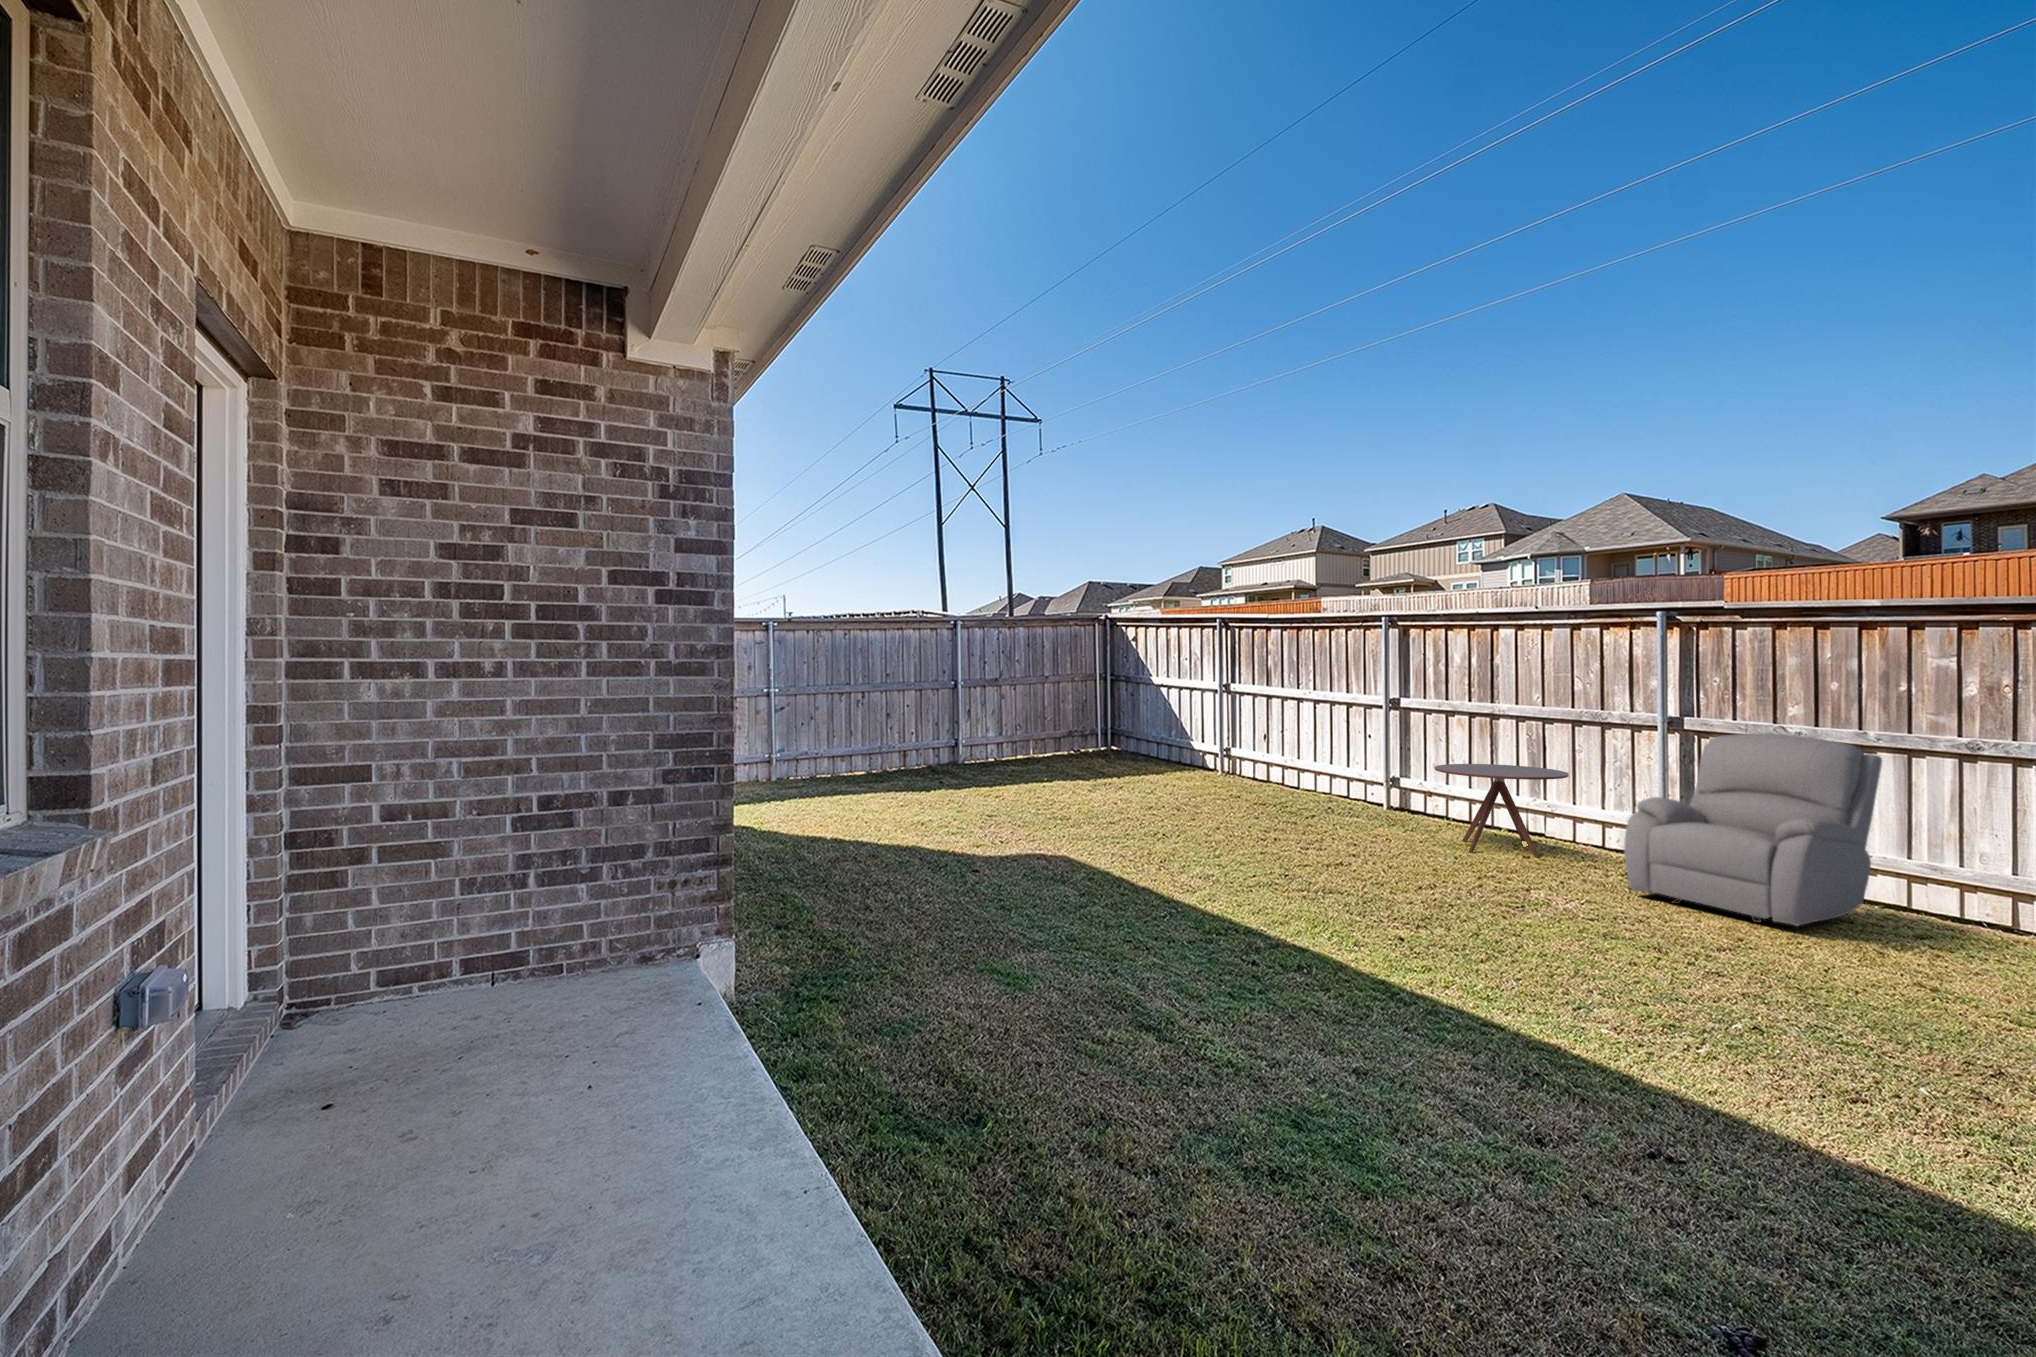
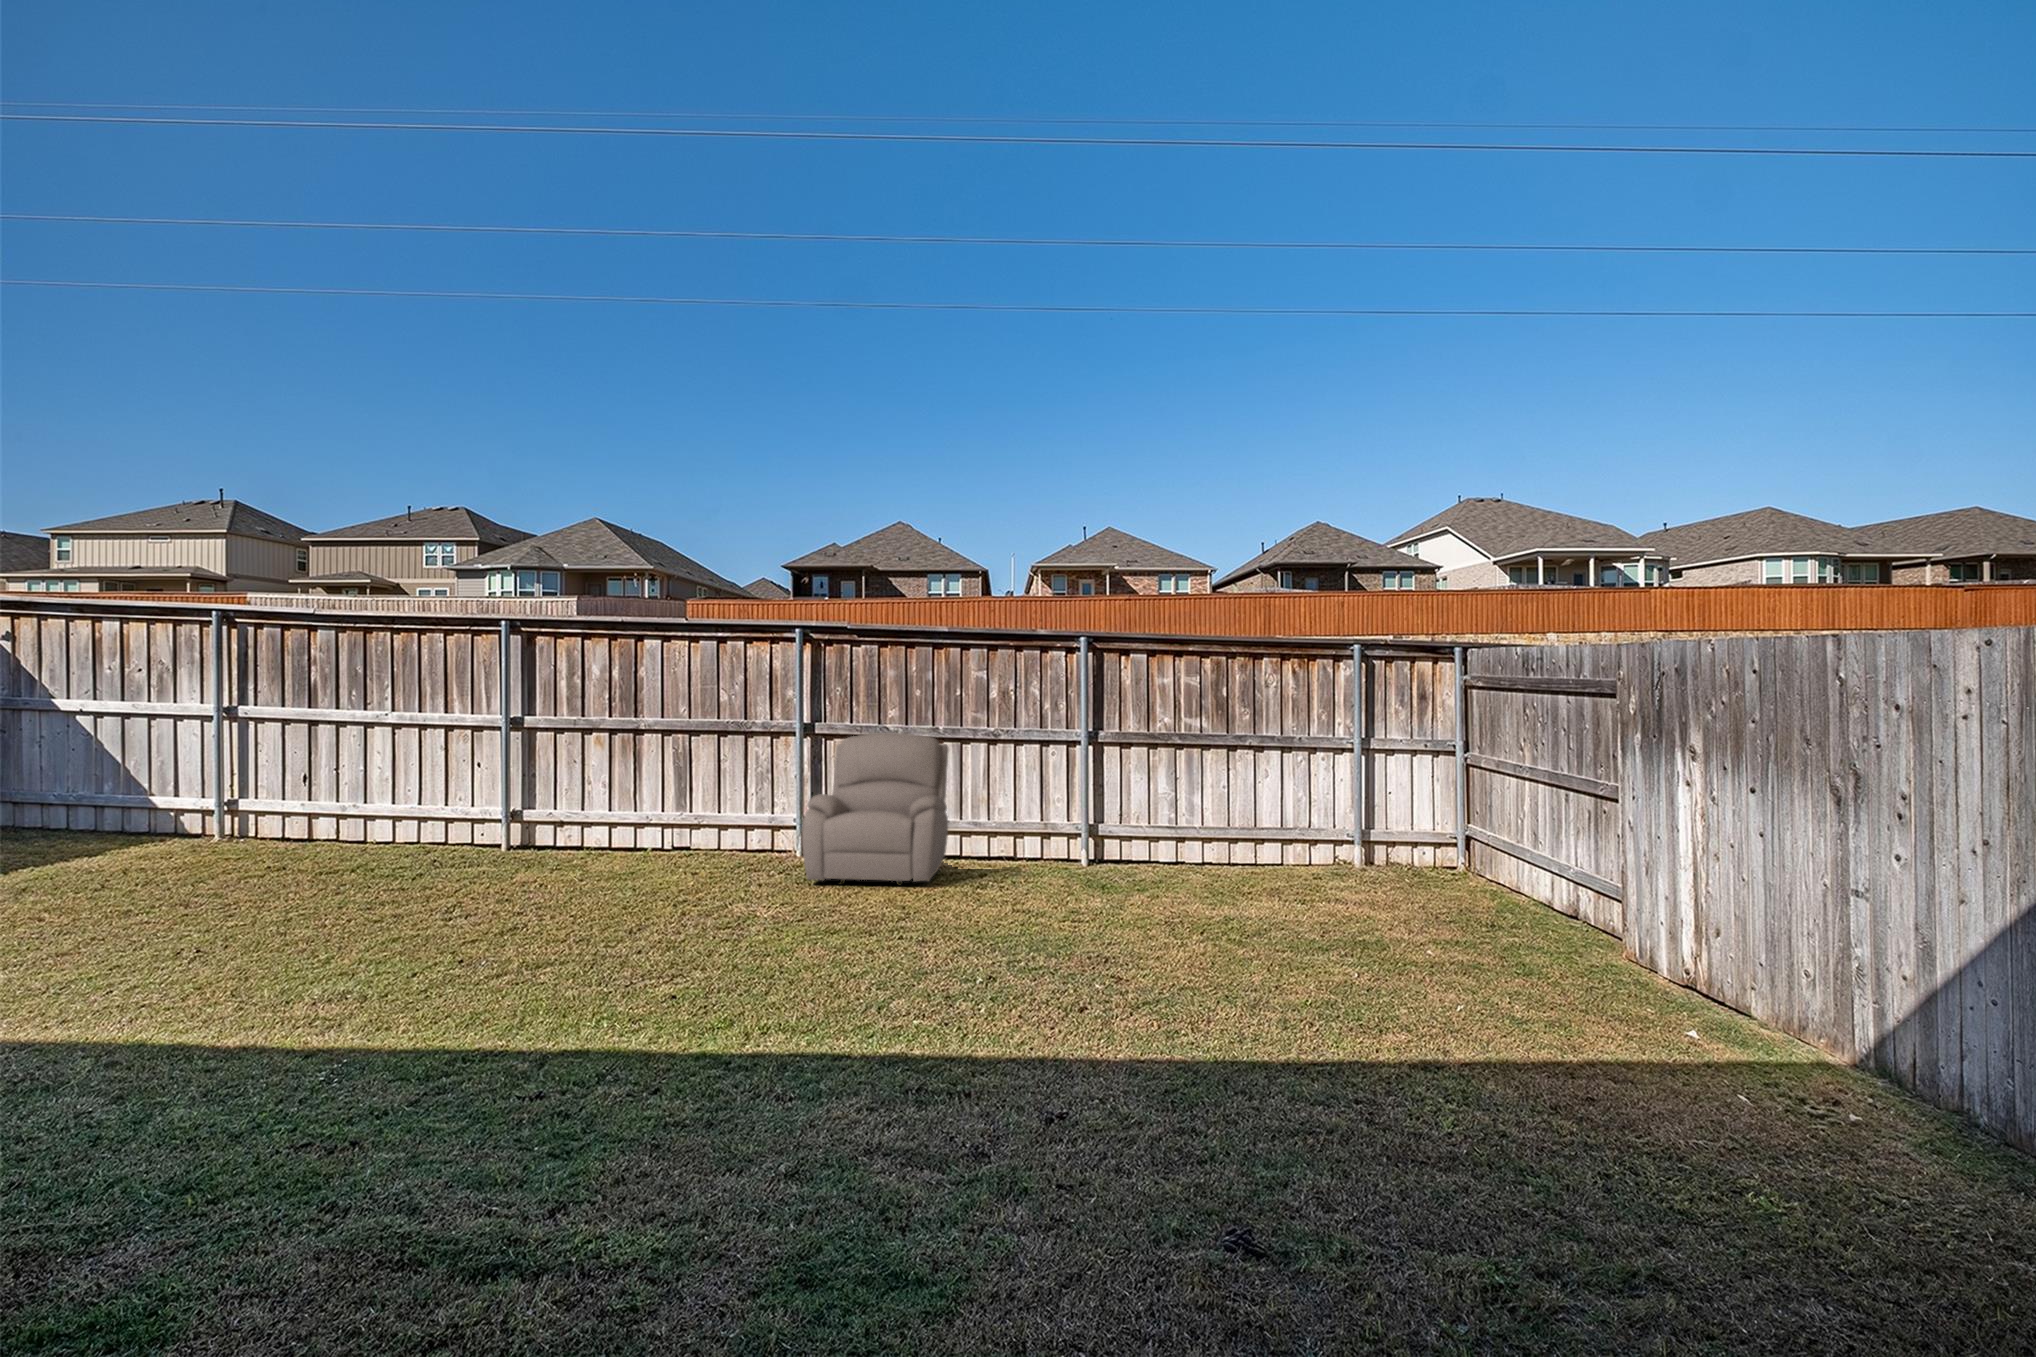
round table: present [1435,764,1569,857] -> none [595,780,726,878]

